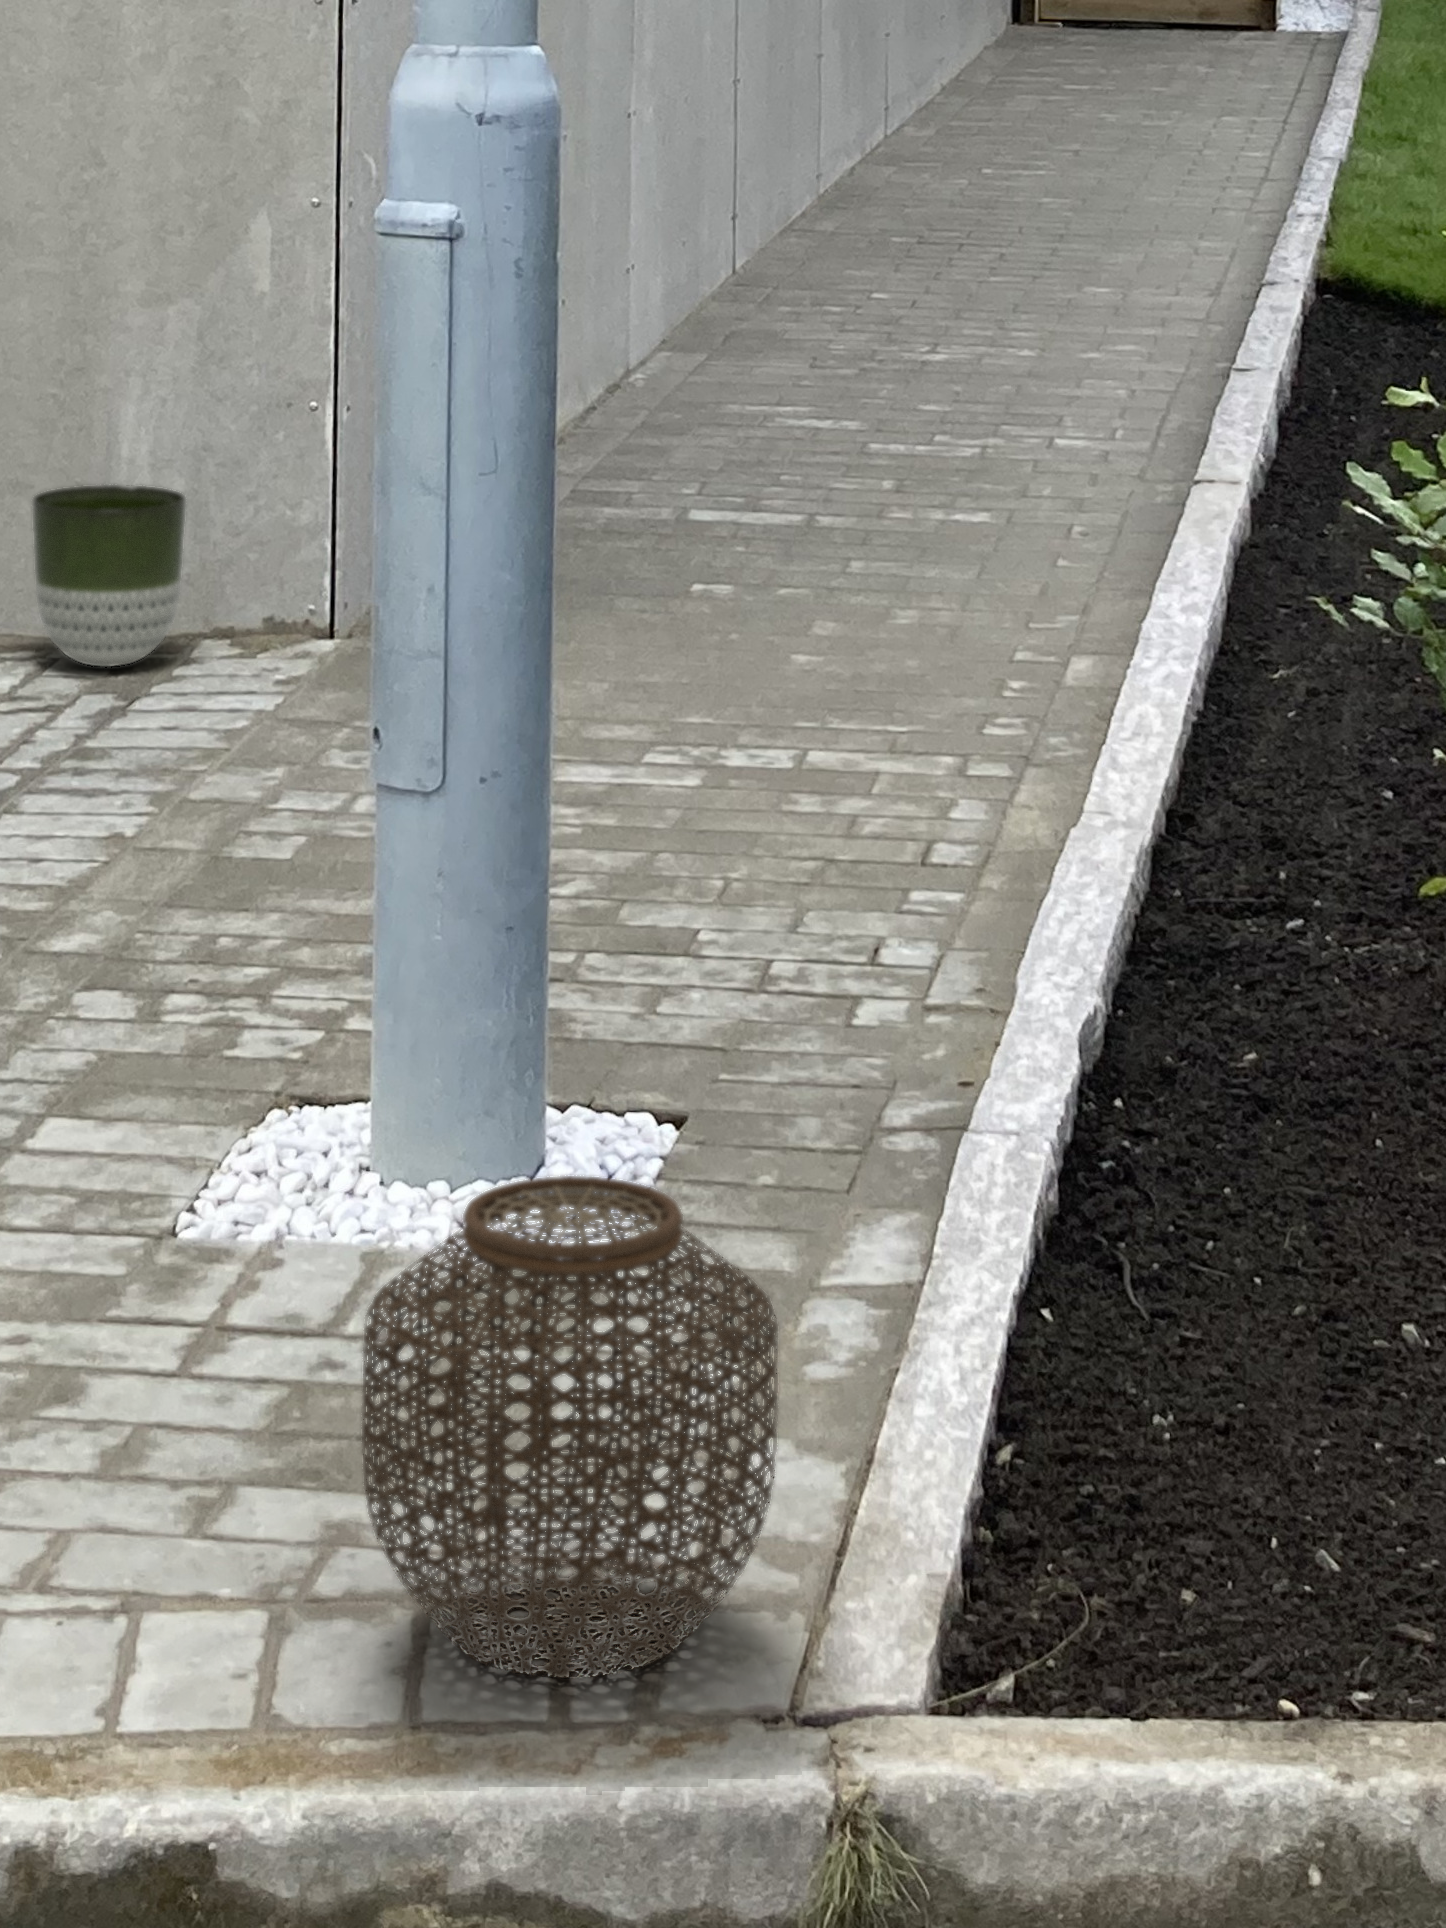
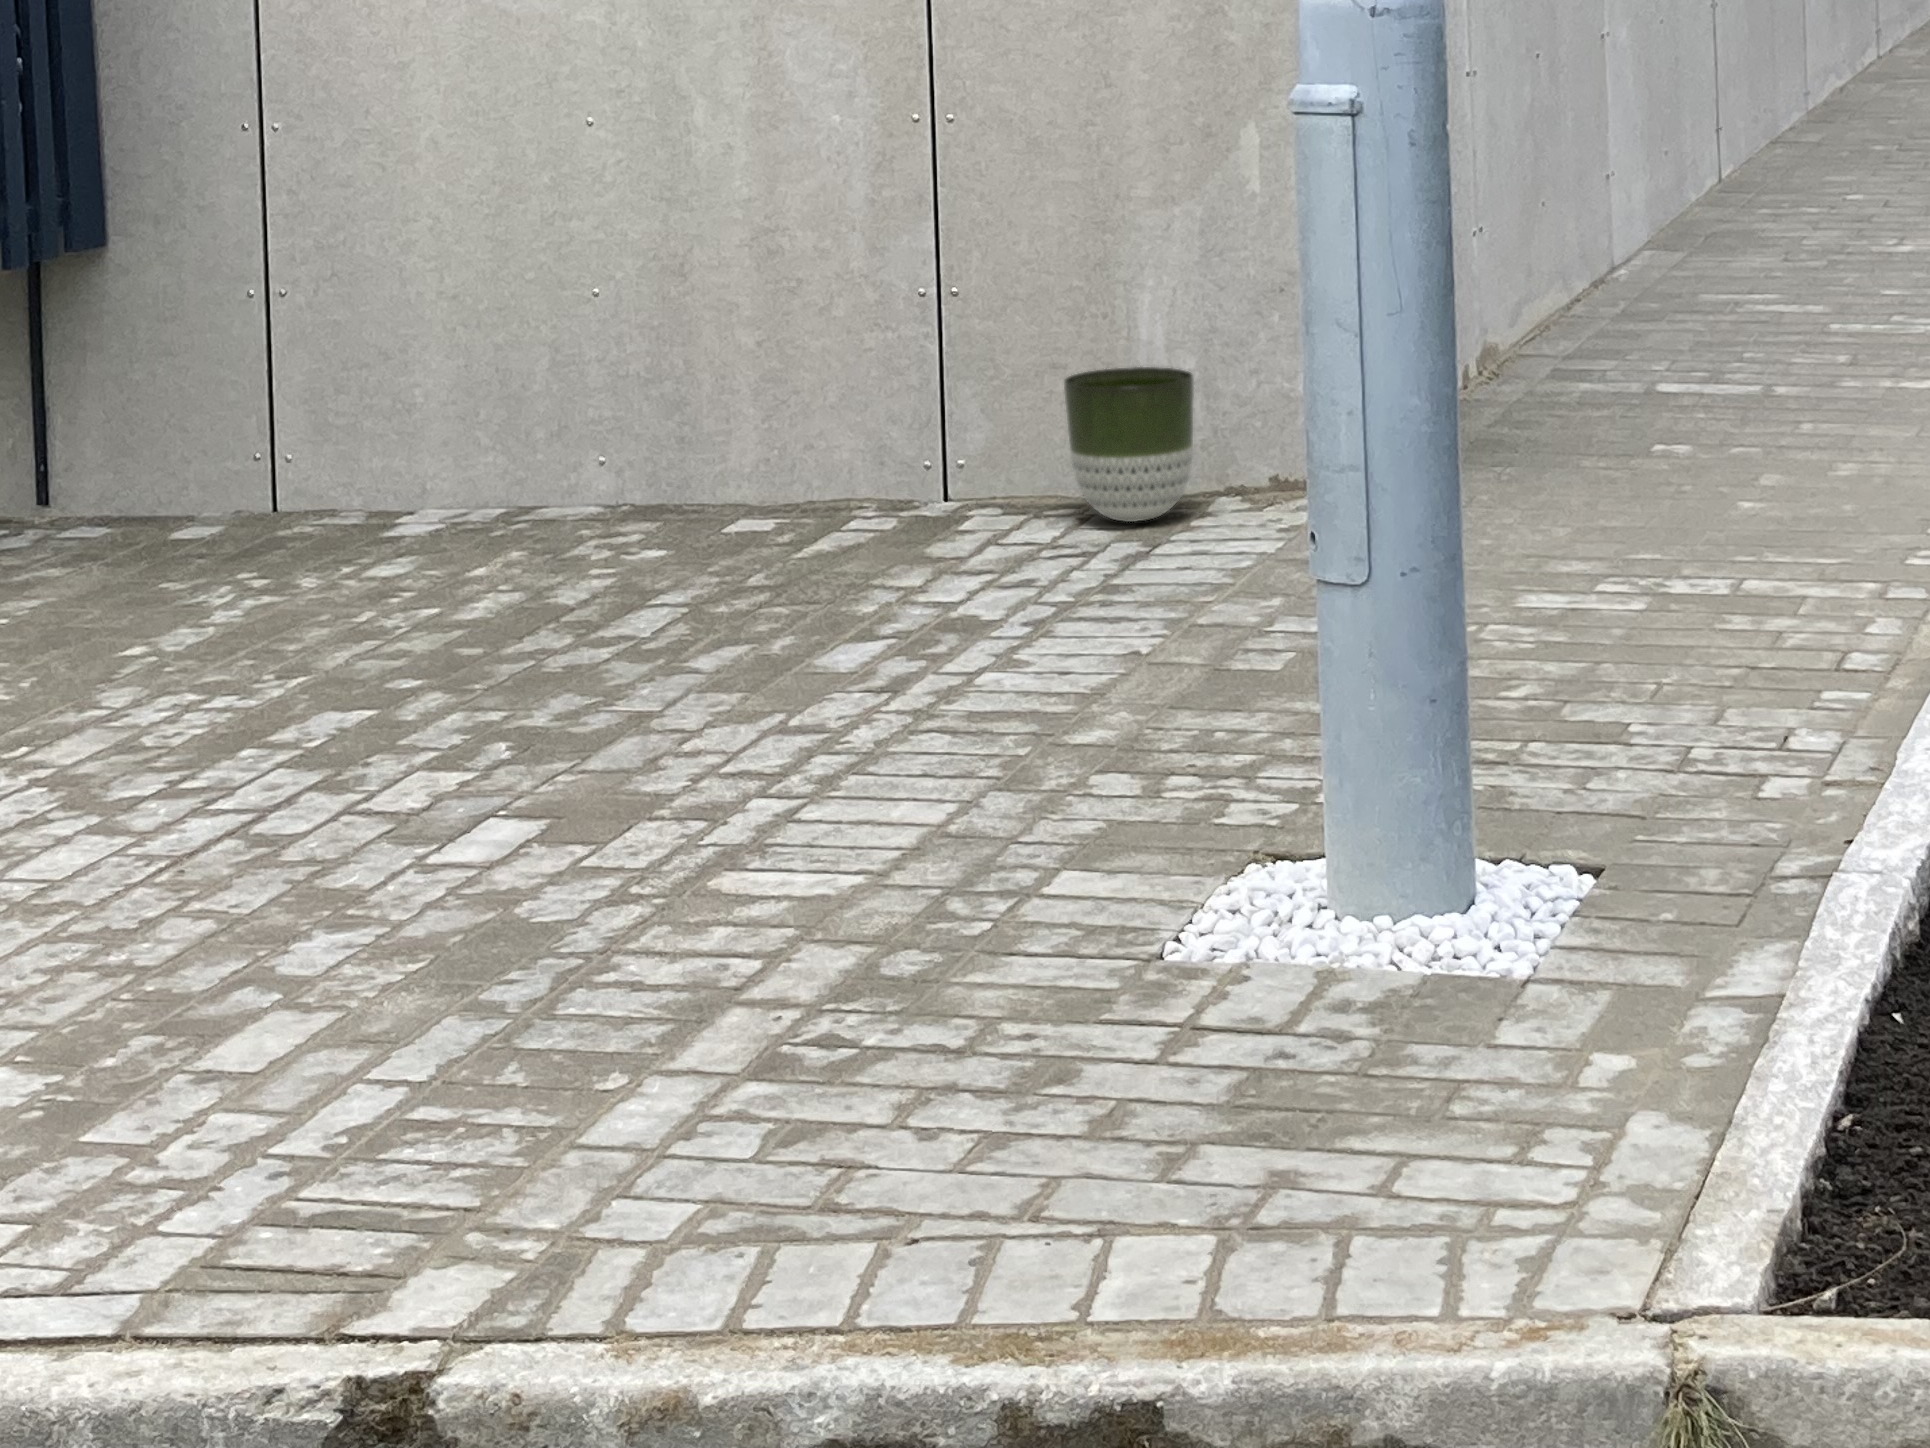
woven basket: present [362,1176,778,1678] -> none [1279,879,1624,1287]

